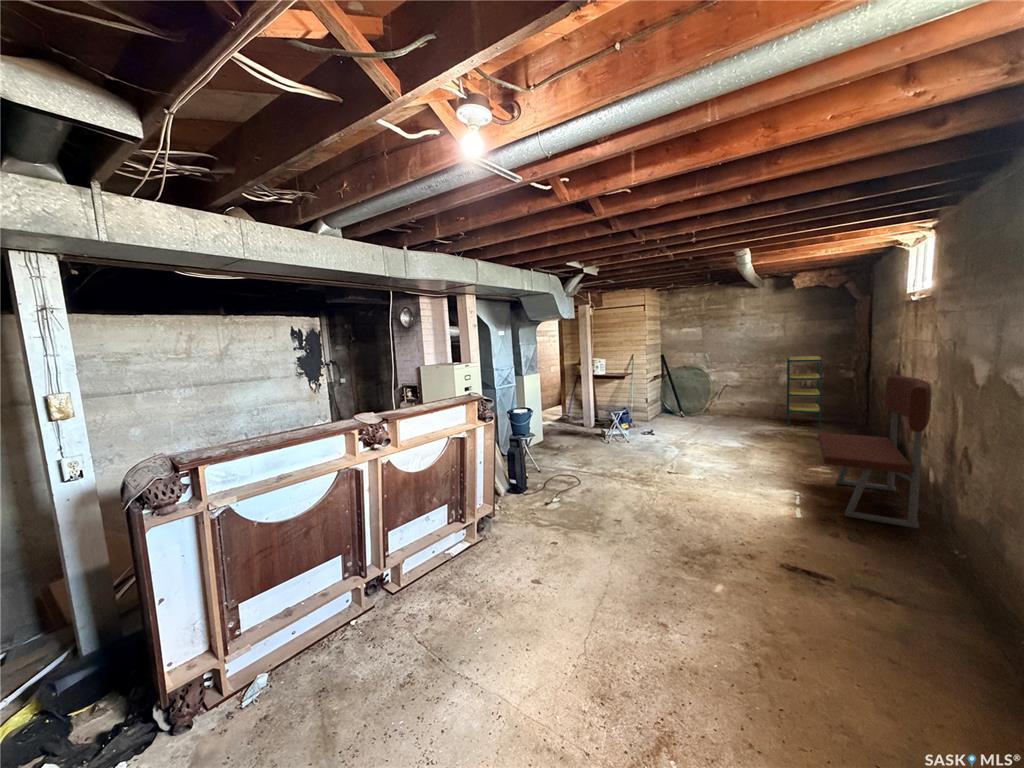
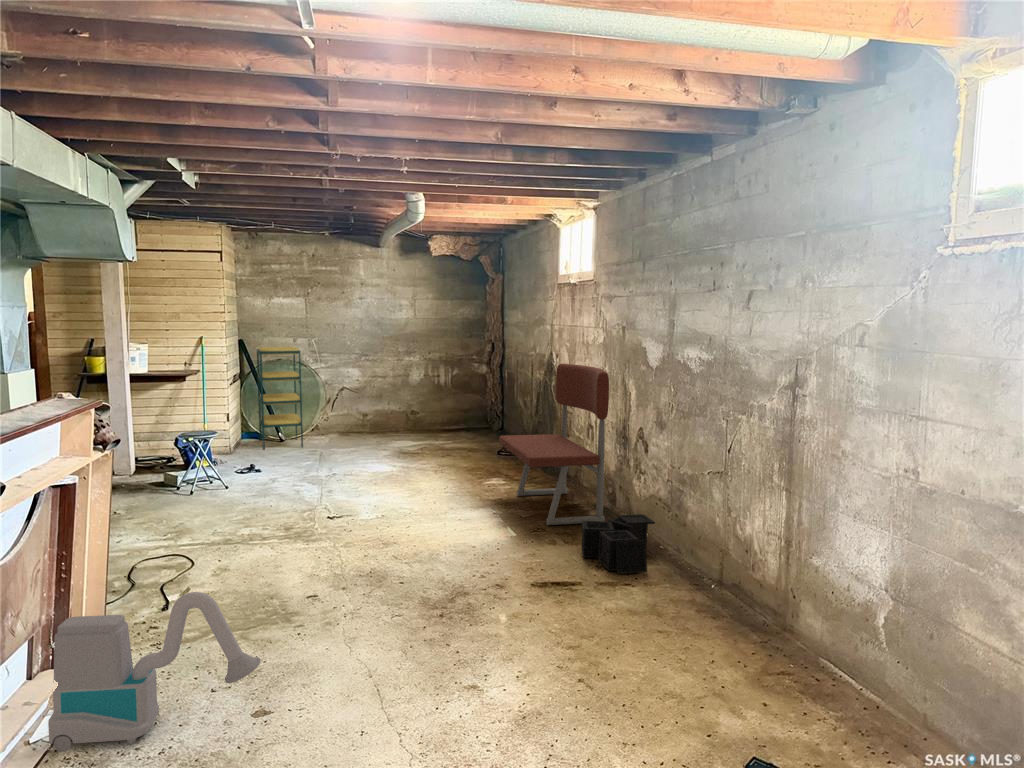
shelving unit: present [787,356,822,428] -> present [257,346,303,449]
vacuum cleaner: none [452,500,532,570] -> present [48,592,261,752]
storage bin: none [858,523,967,596] -> present [582,514,655,574]

